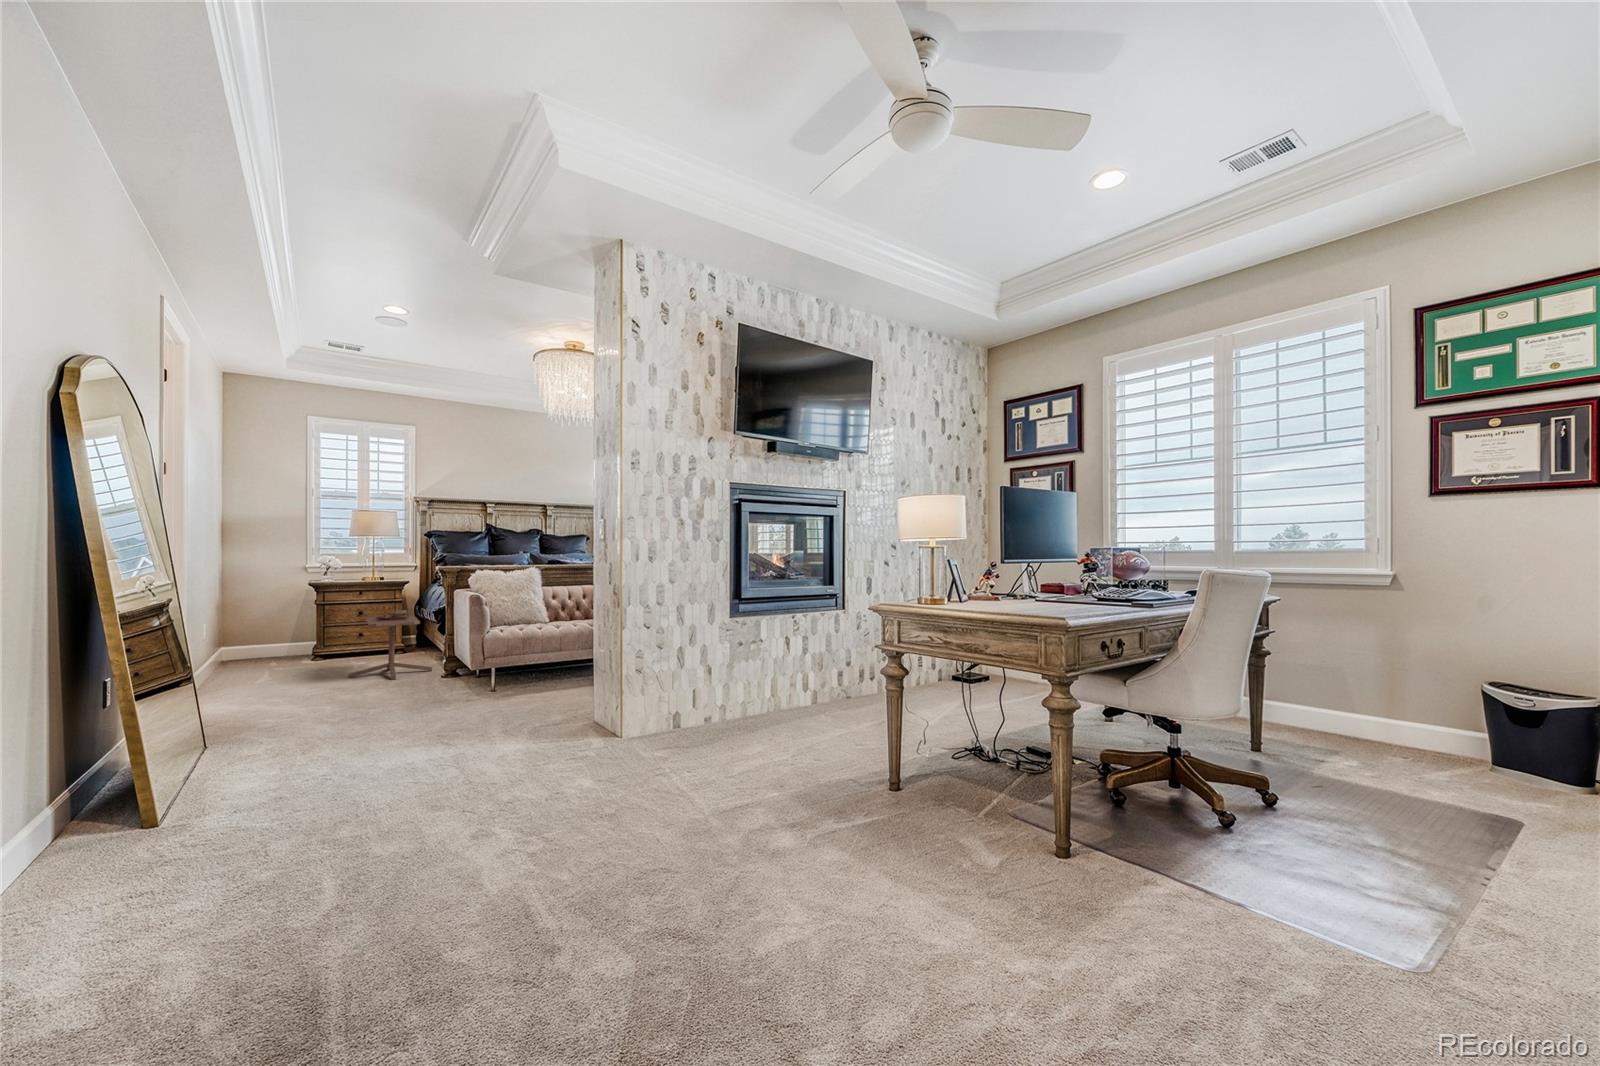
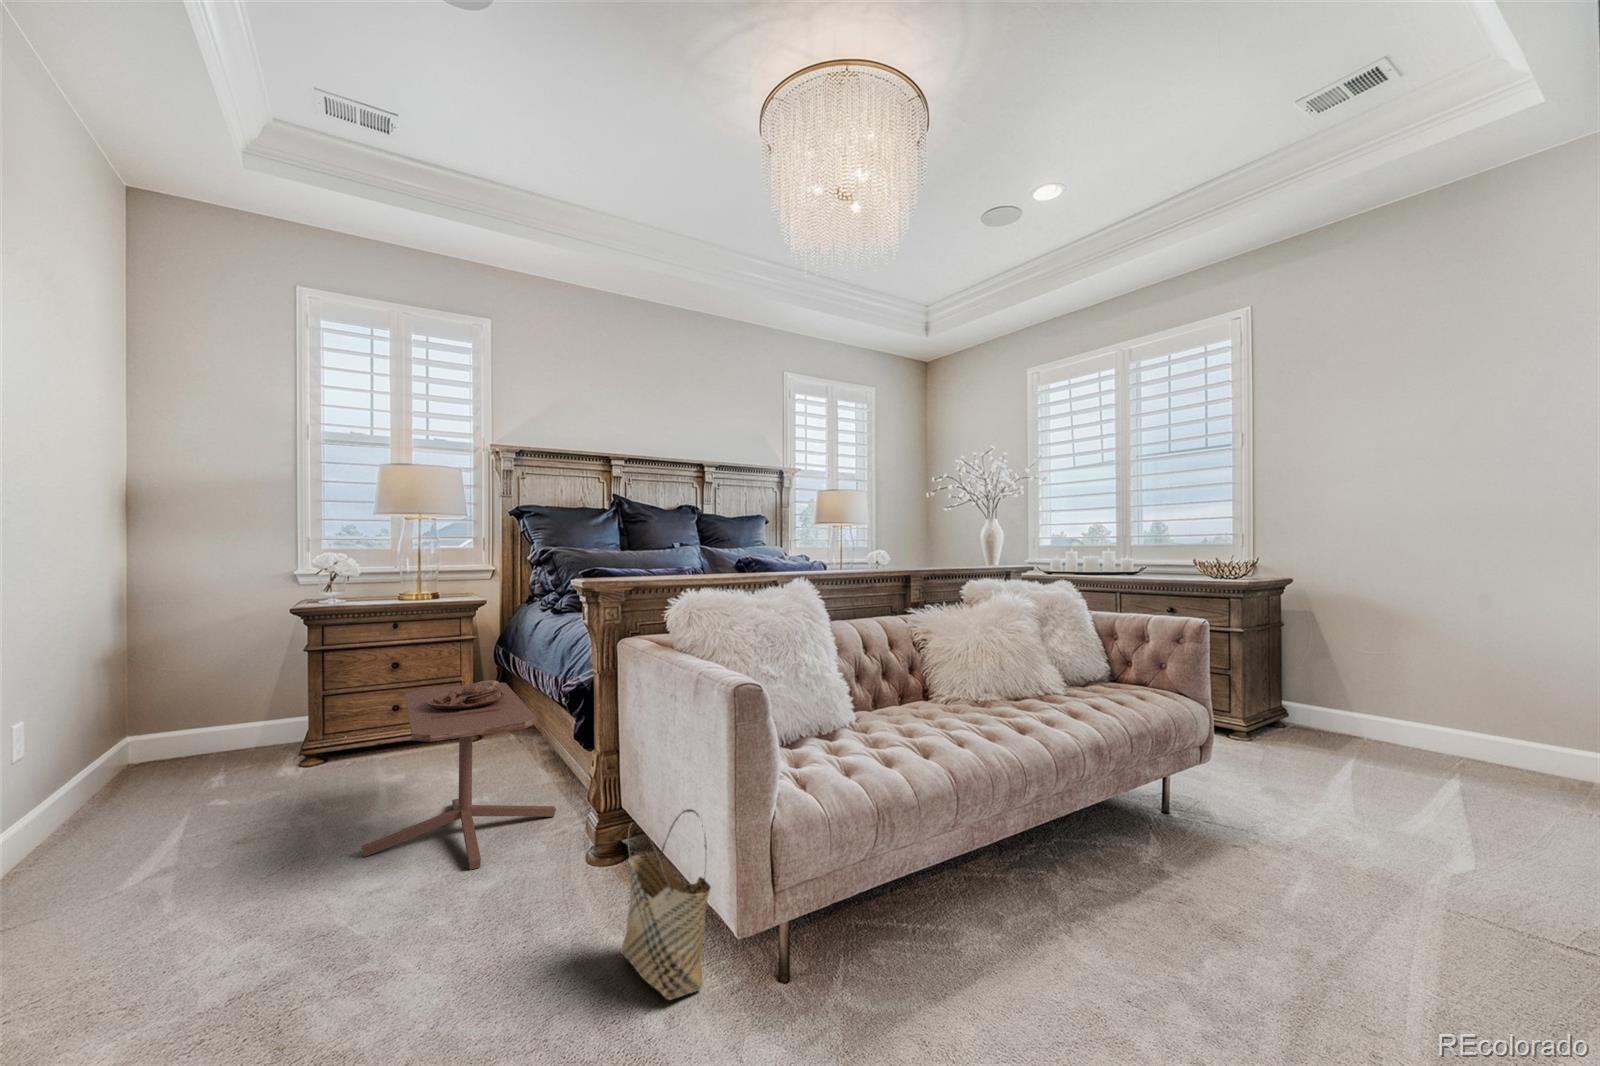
woven basket: none [439,641,467,693] -> present [621,809,711,1000]

